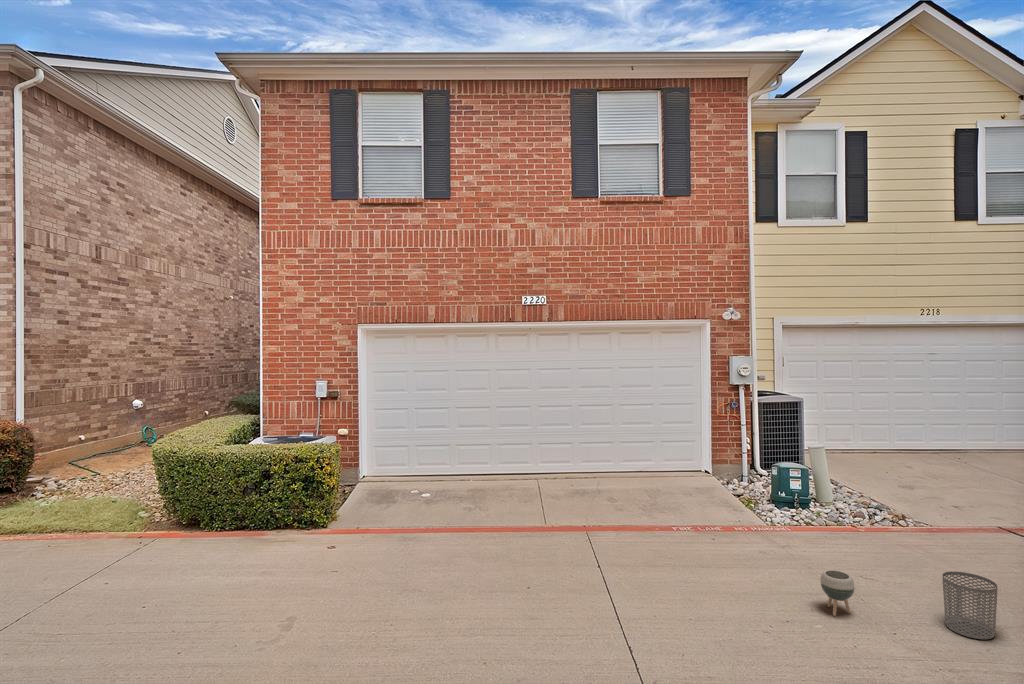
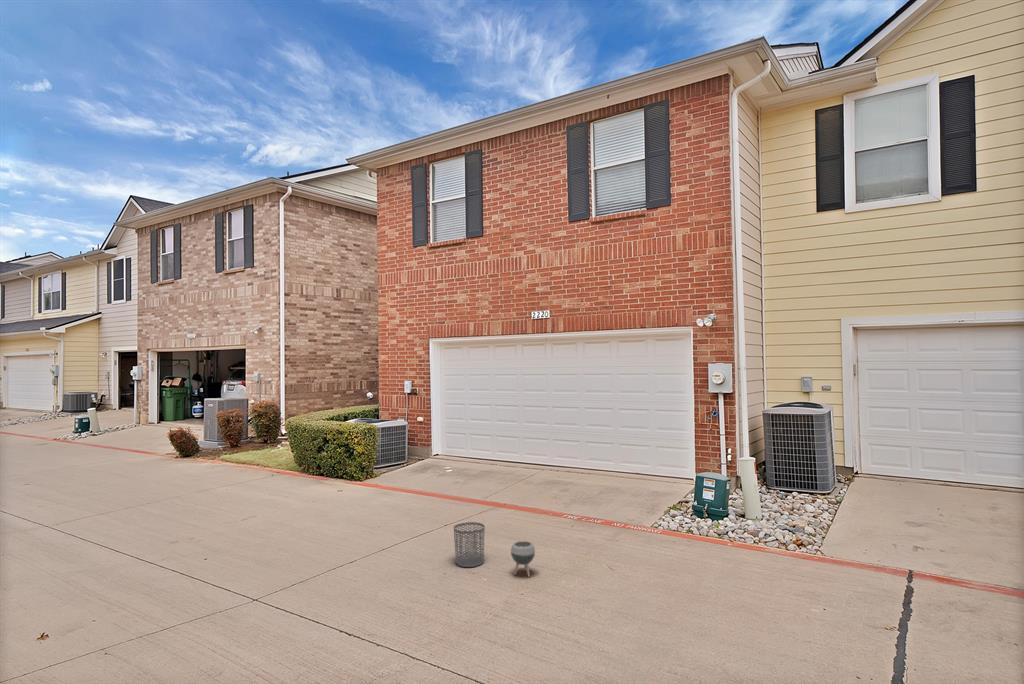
waste bin: present [942,571,998,639] -> present [454,522,485,567]

